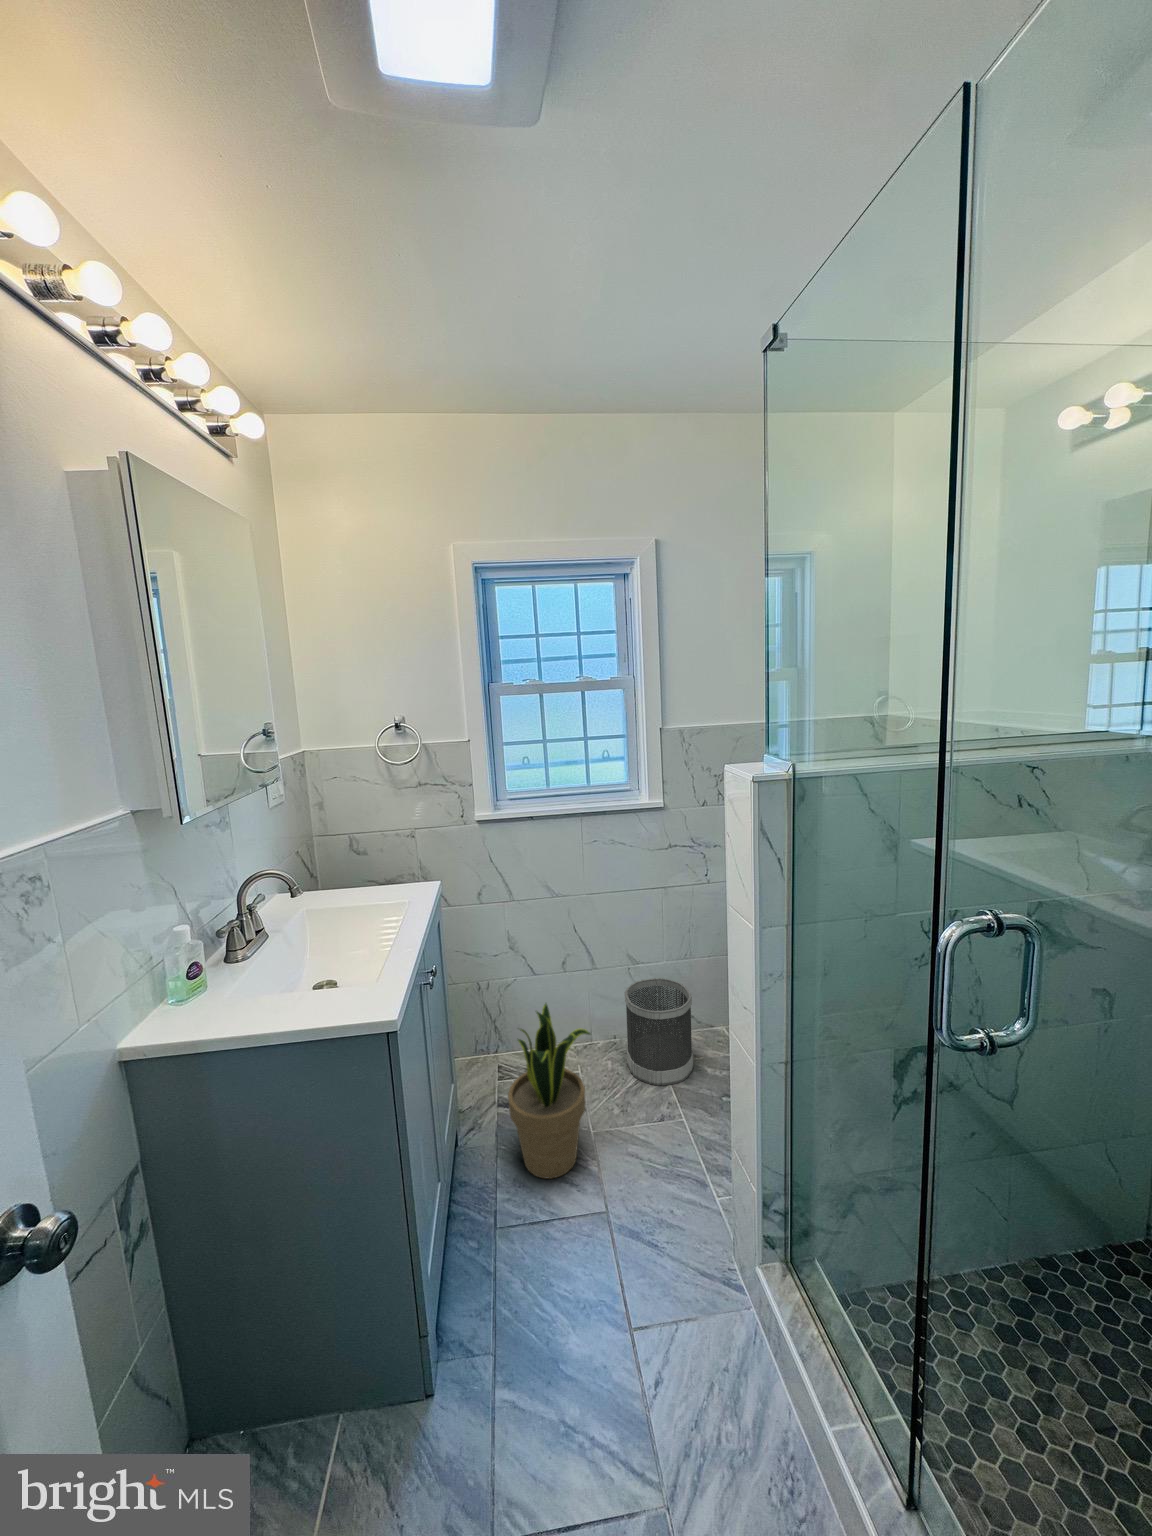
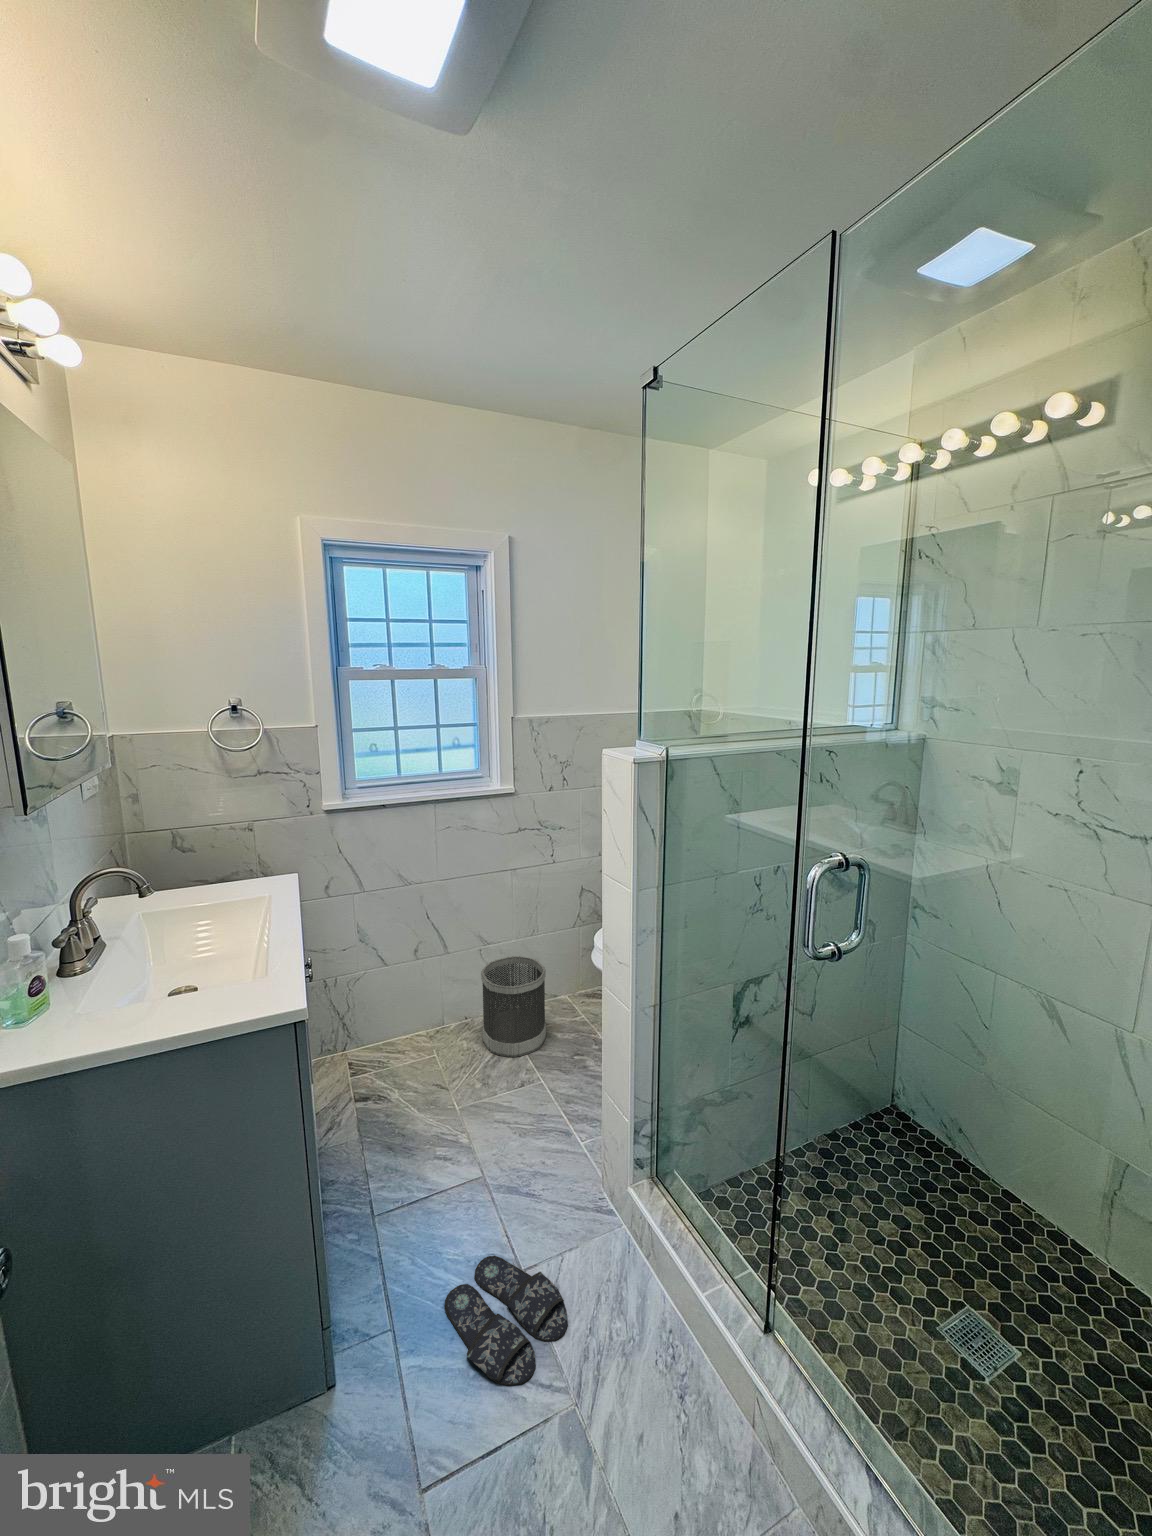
potted plant: present [508,1004,590,1179] -> none [377,989,461,1162]
slippers: none [546,1301,672,1461] -> present [445,1256,568,1385]

